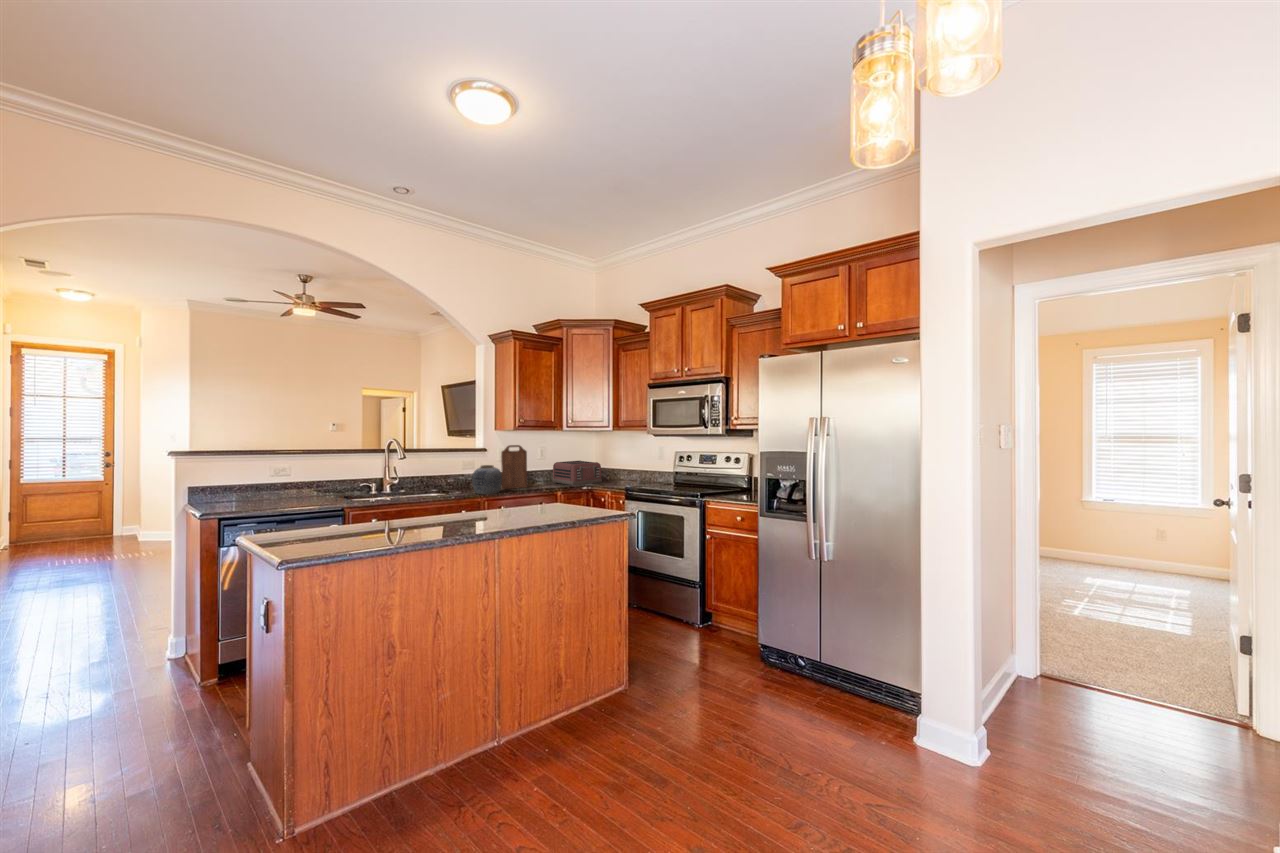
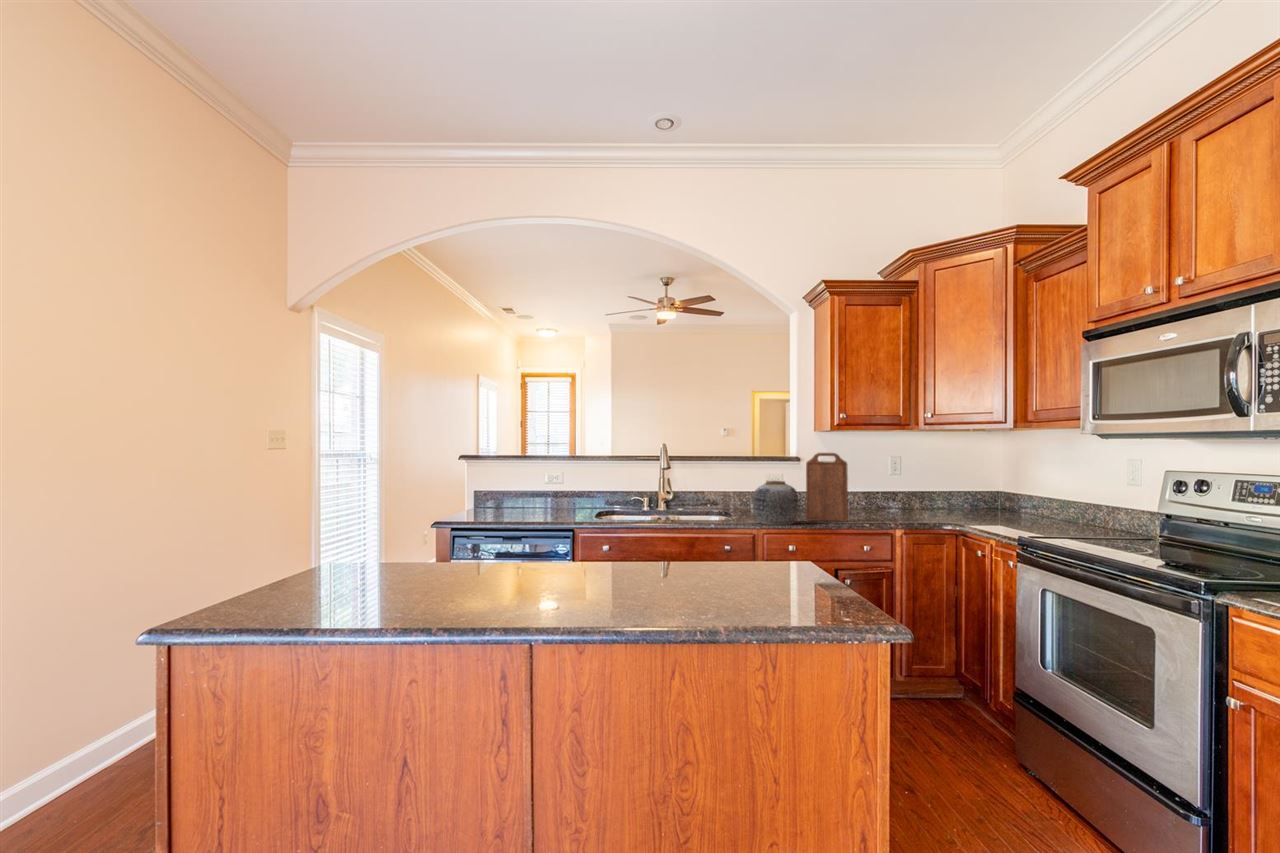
toaster: present [552,461,602,485] -> none [900,485,991,526]

